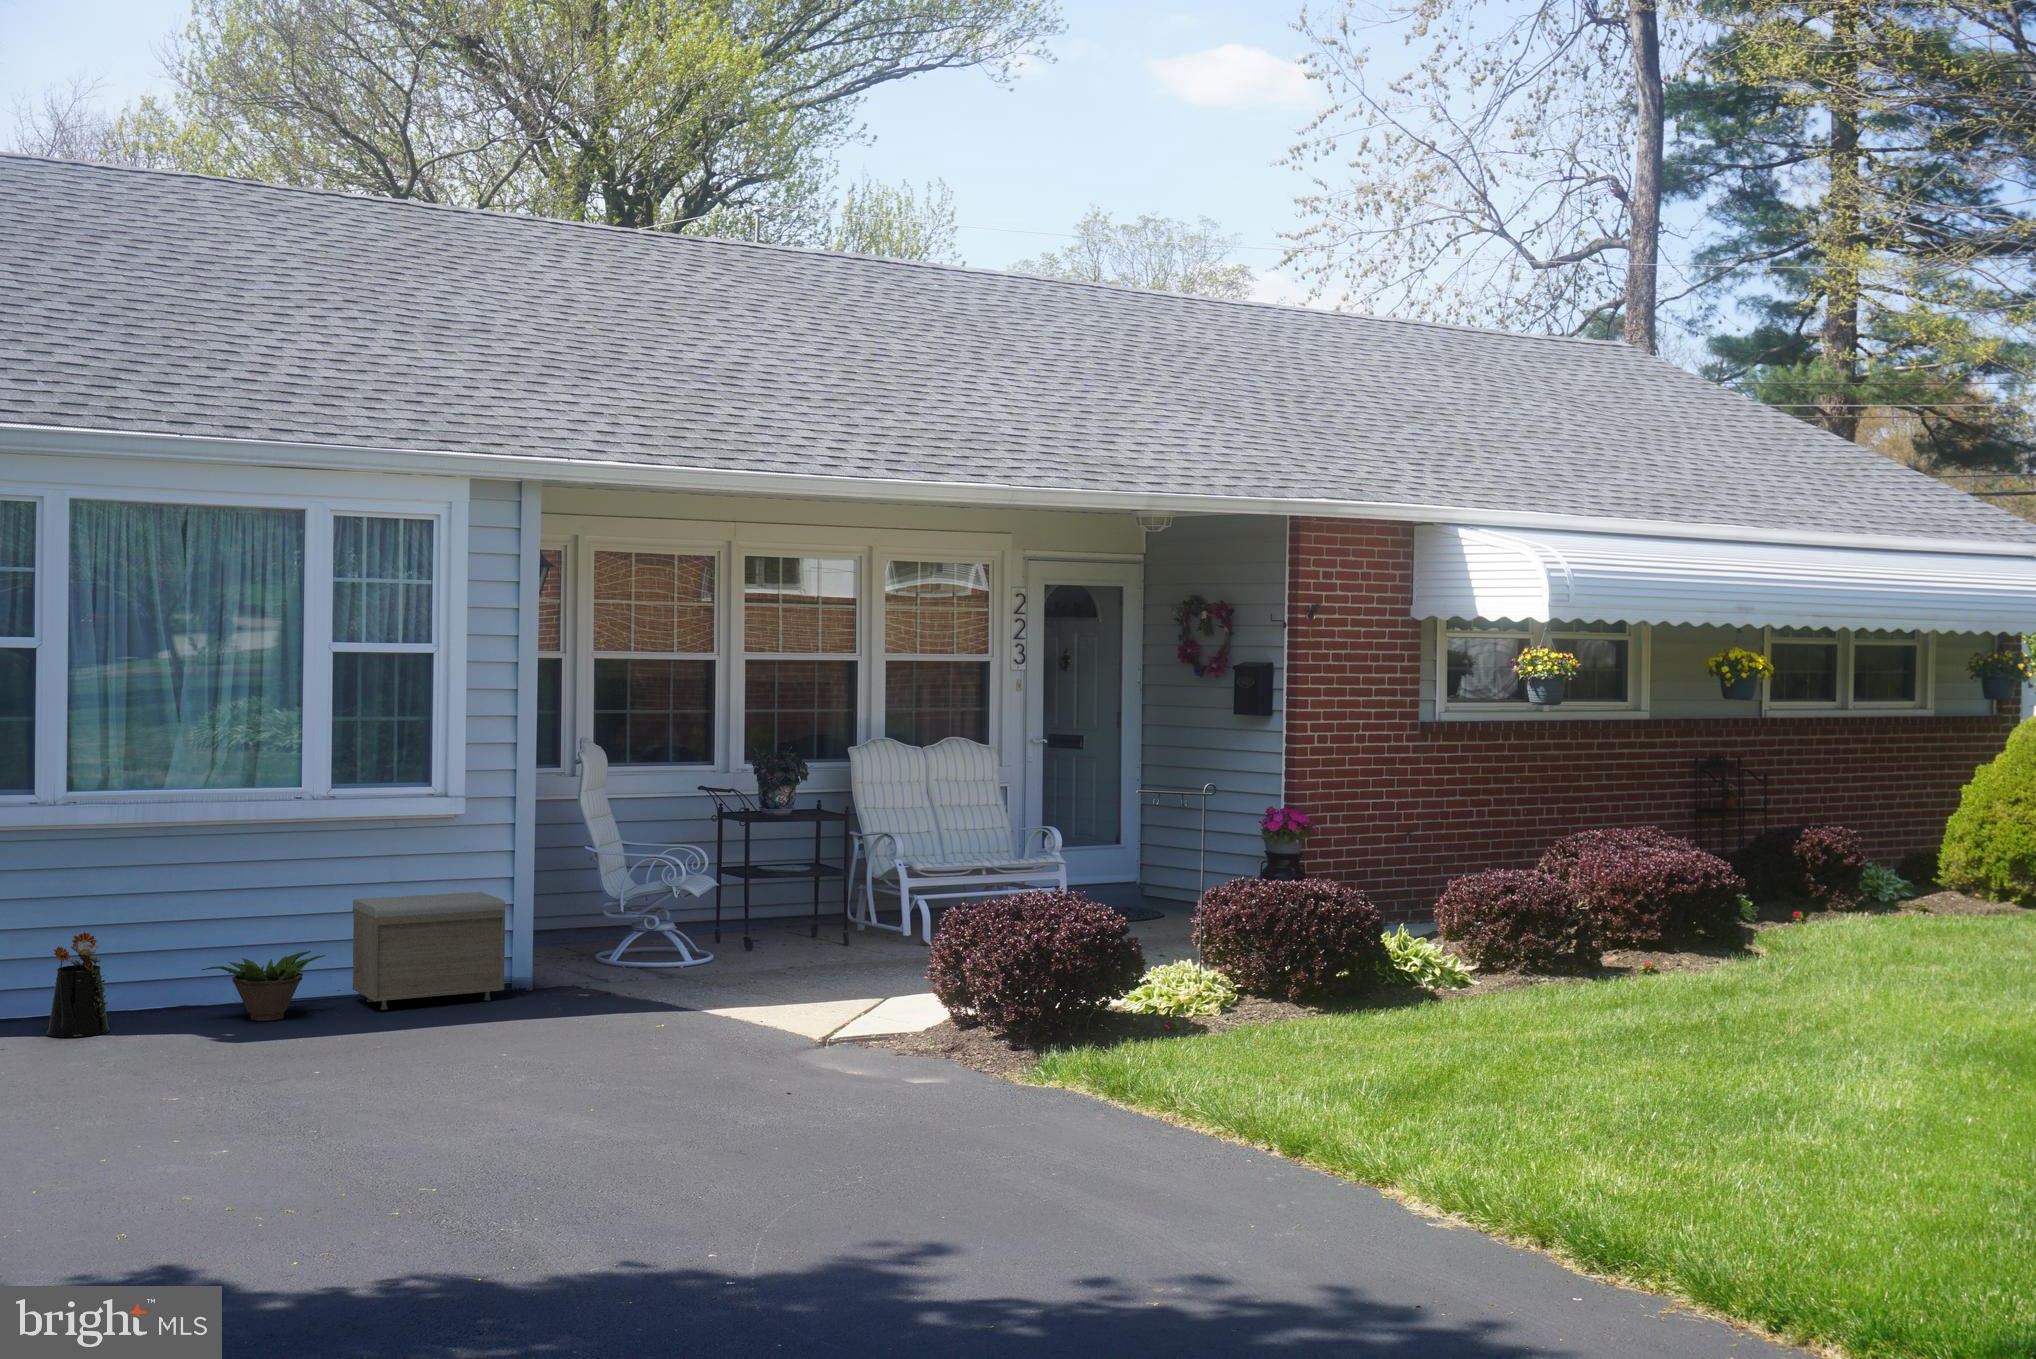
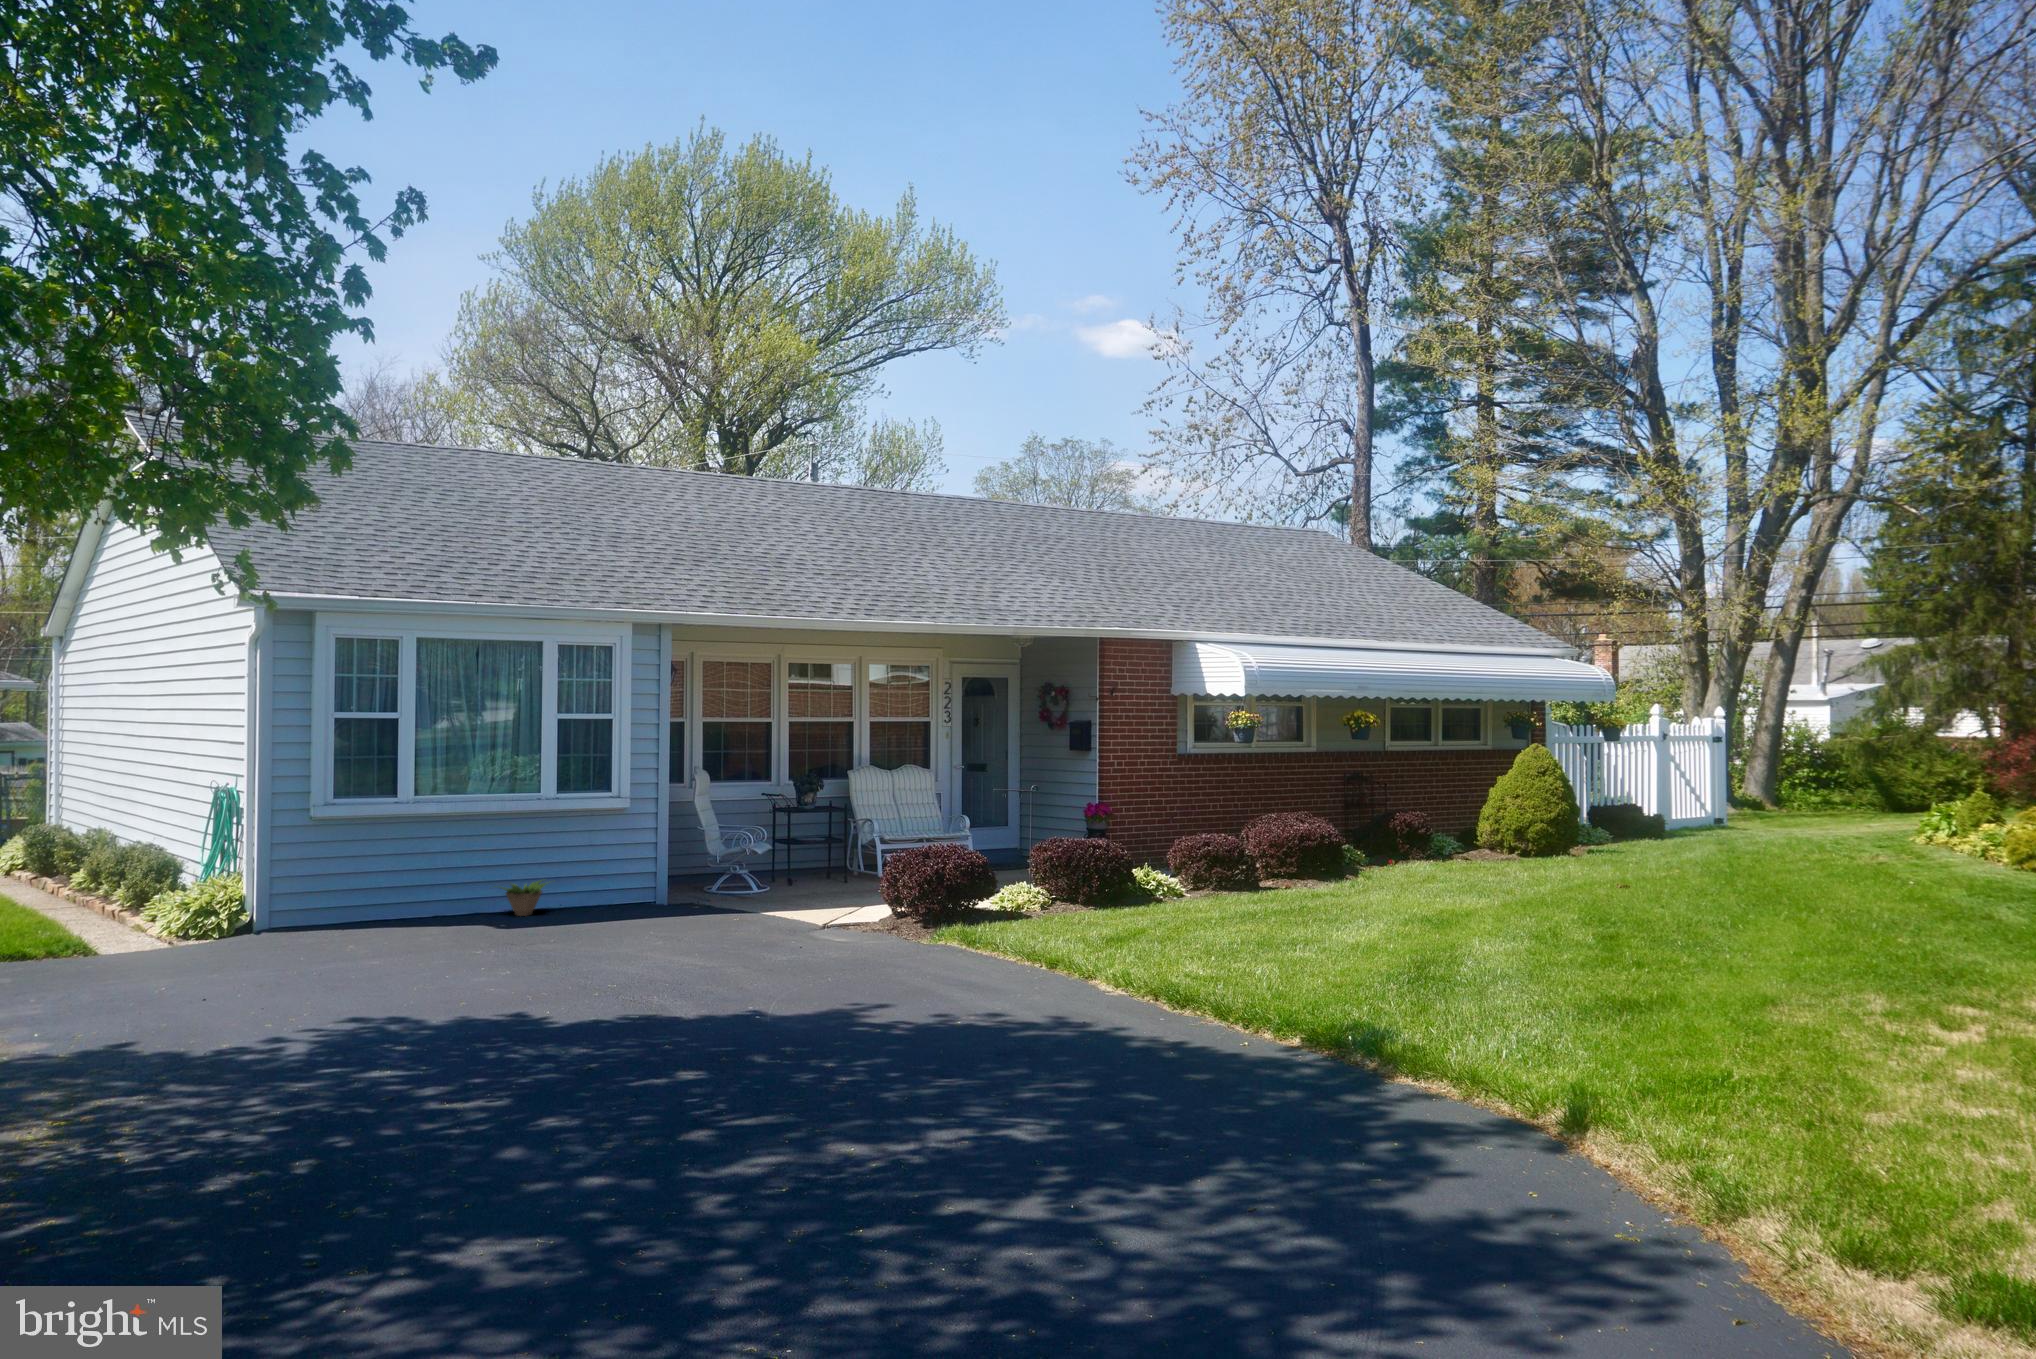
storage bench: present [353,892,505,1010] -> none [569,848,653,910]
watering can: present [46,932,110,1037] -> none [406,867,440,923]

